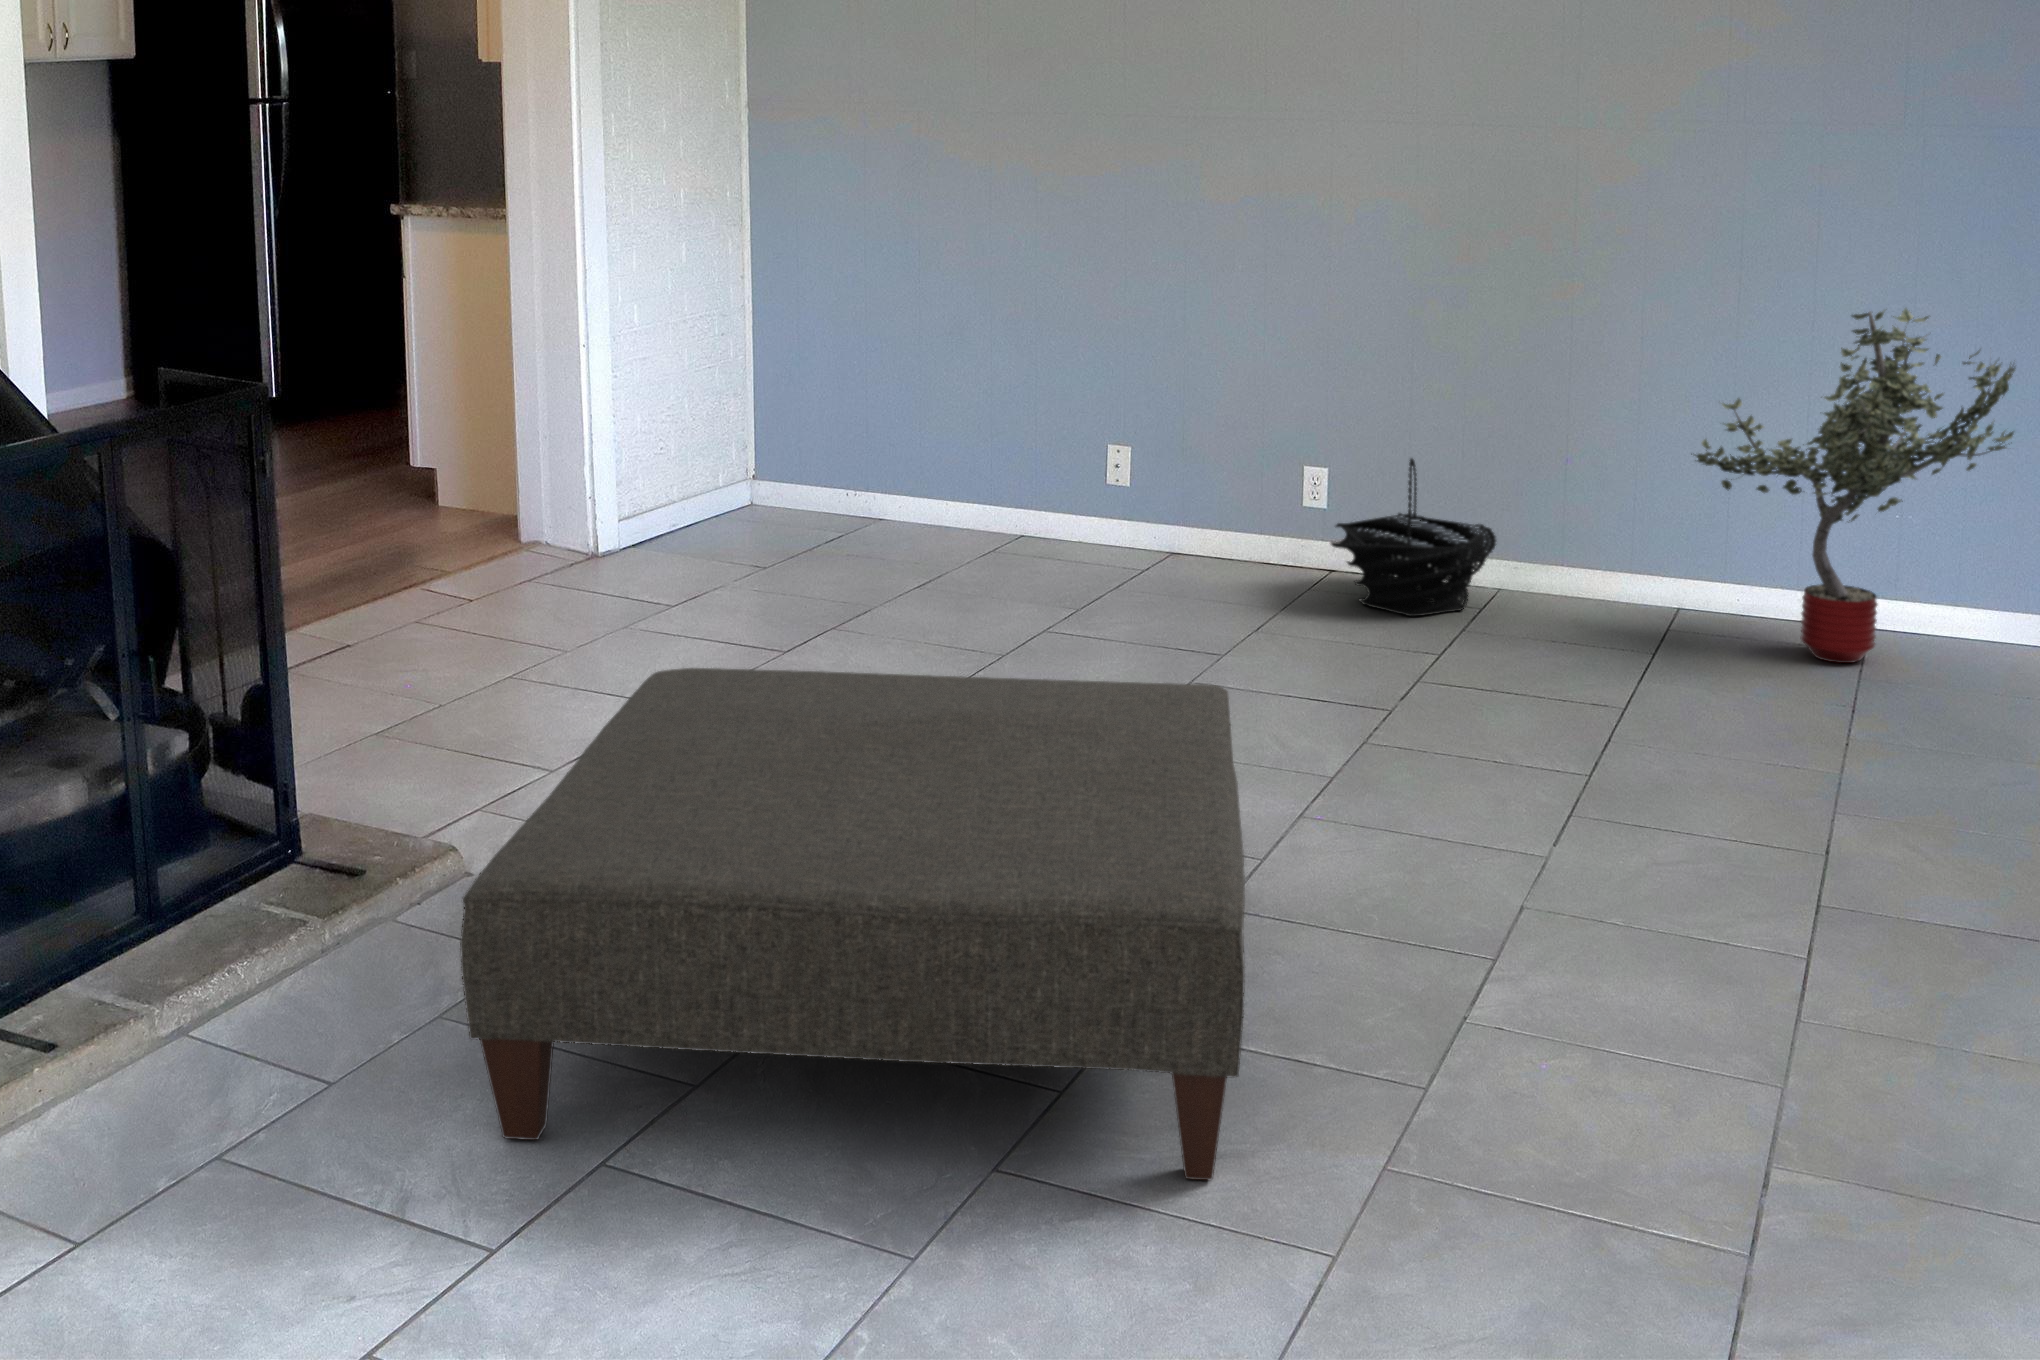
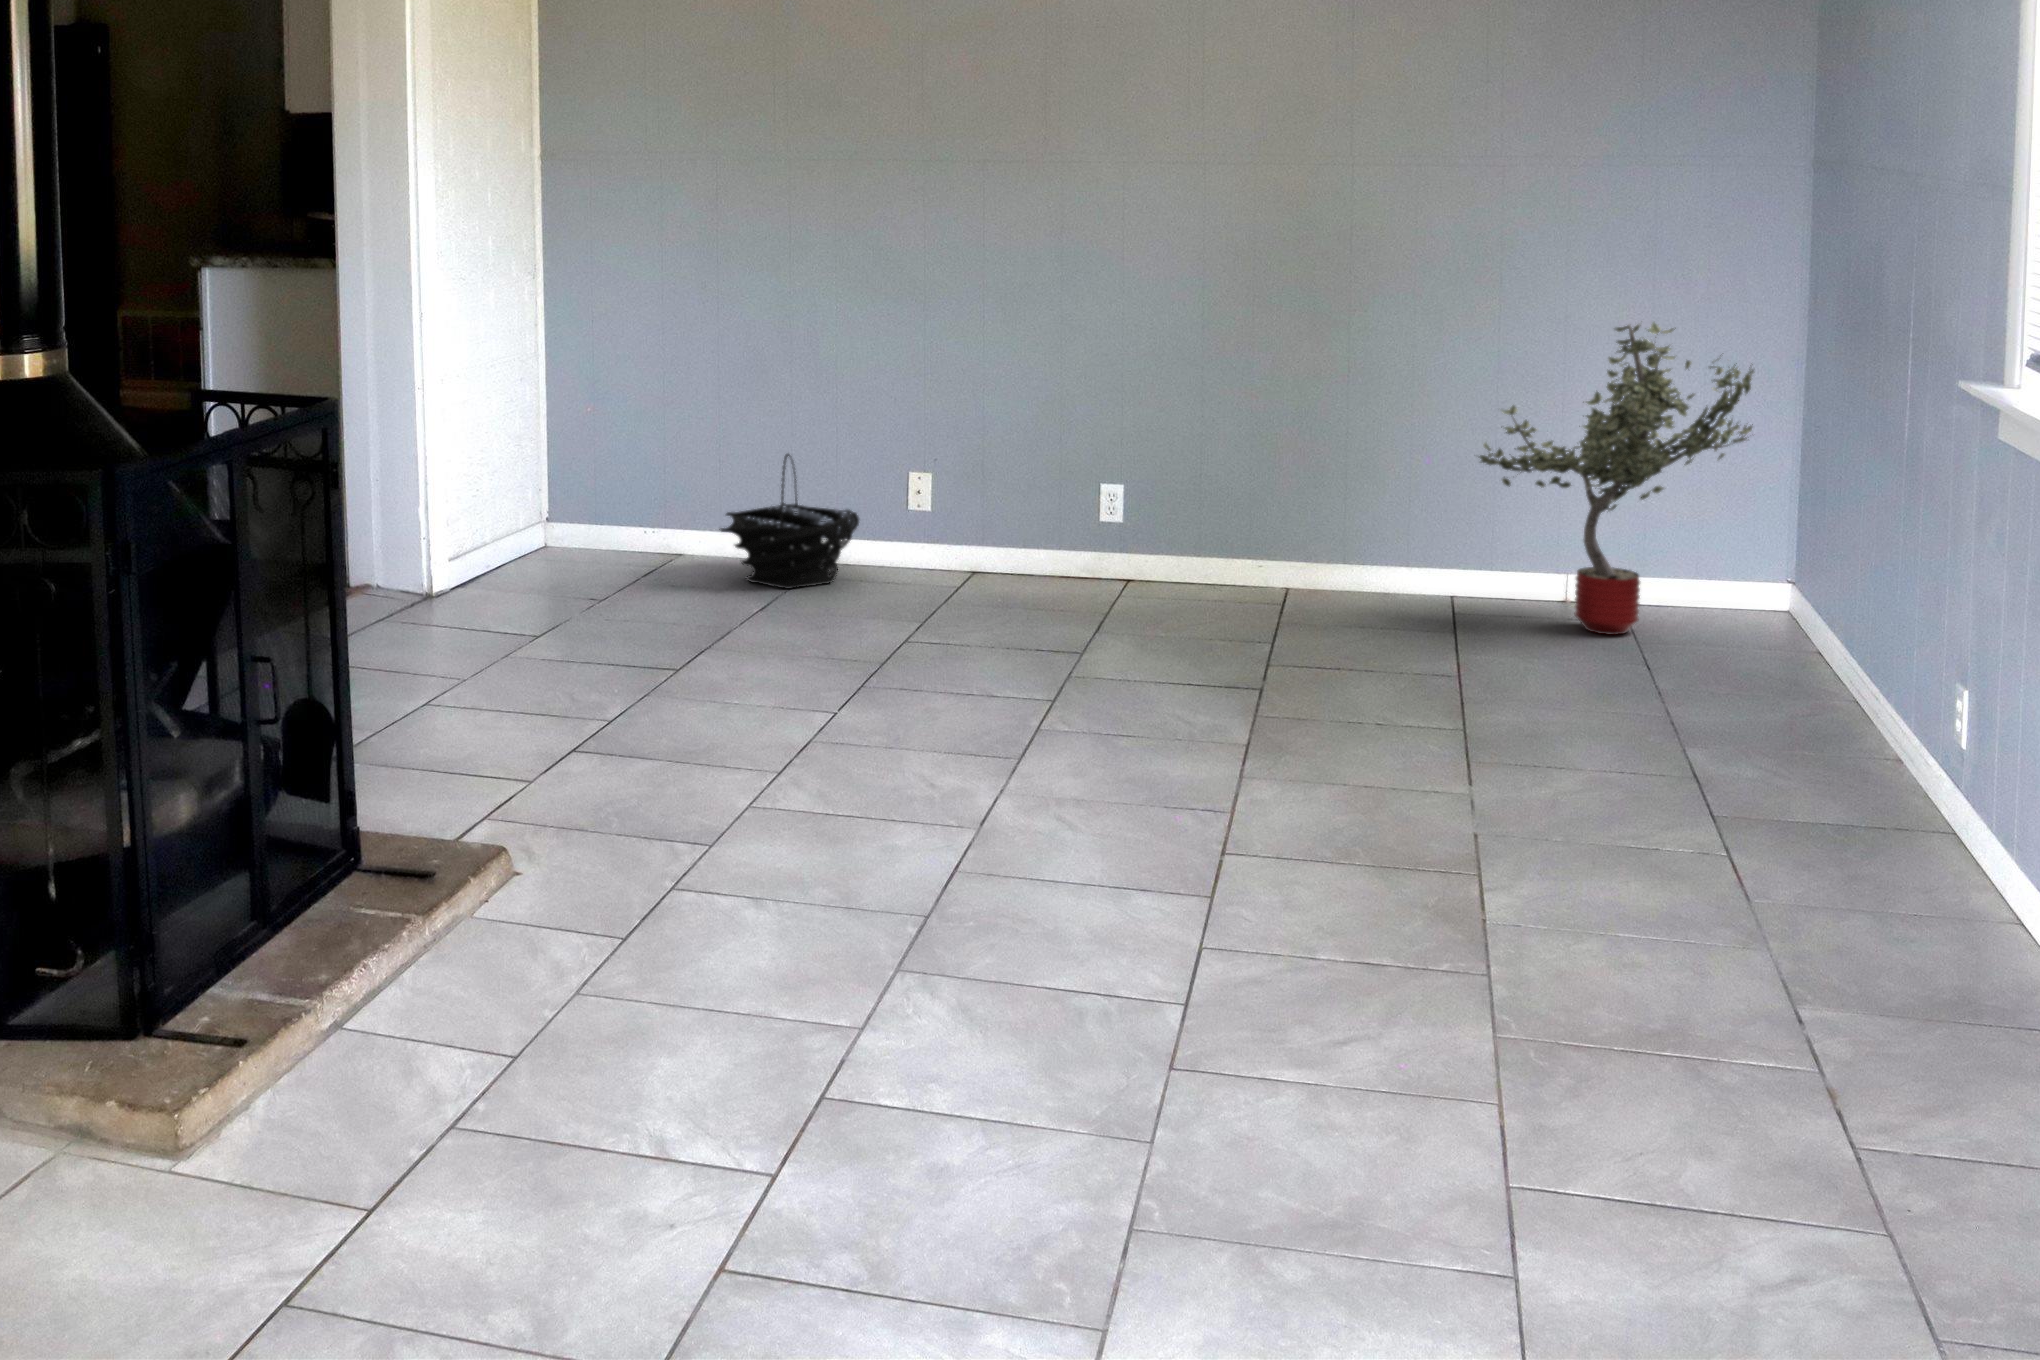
basket: present [1331,458,1496,616] -> present [719,454,859,589]
ottoman: present [460,668,1245,1180] -> none [682,653,1411,1086]

